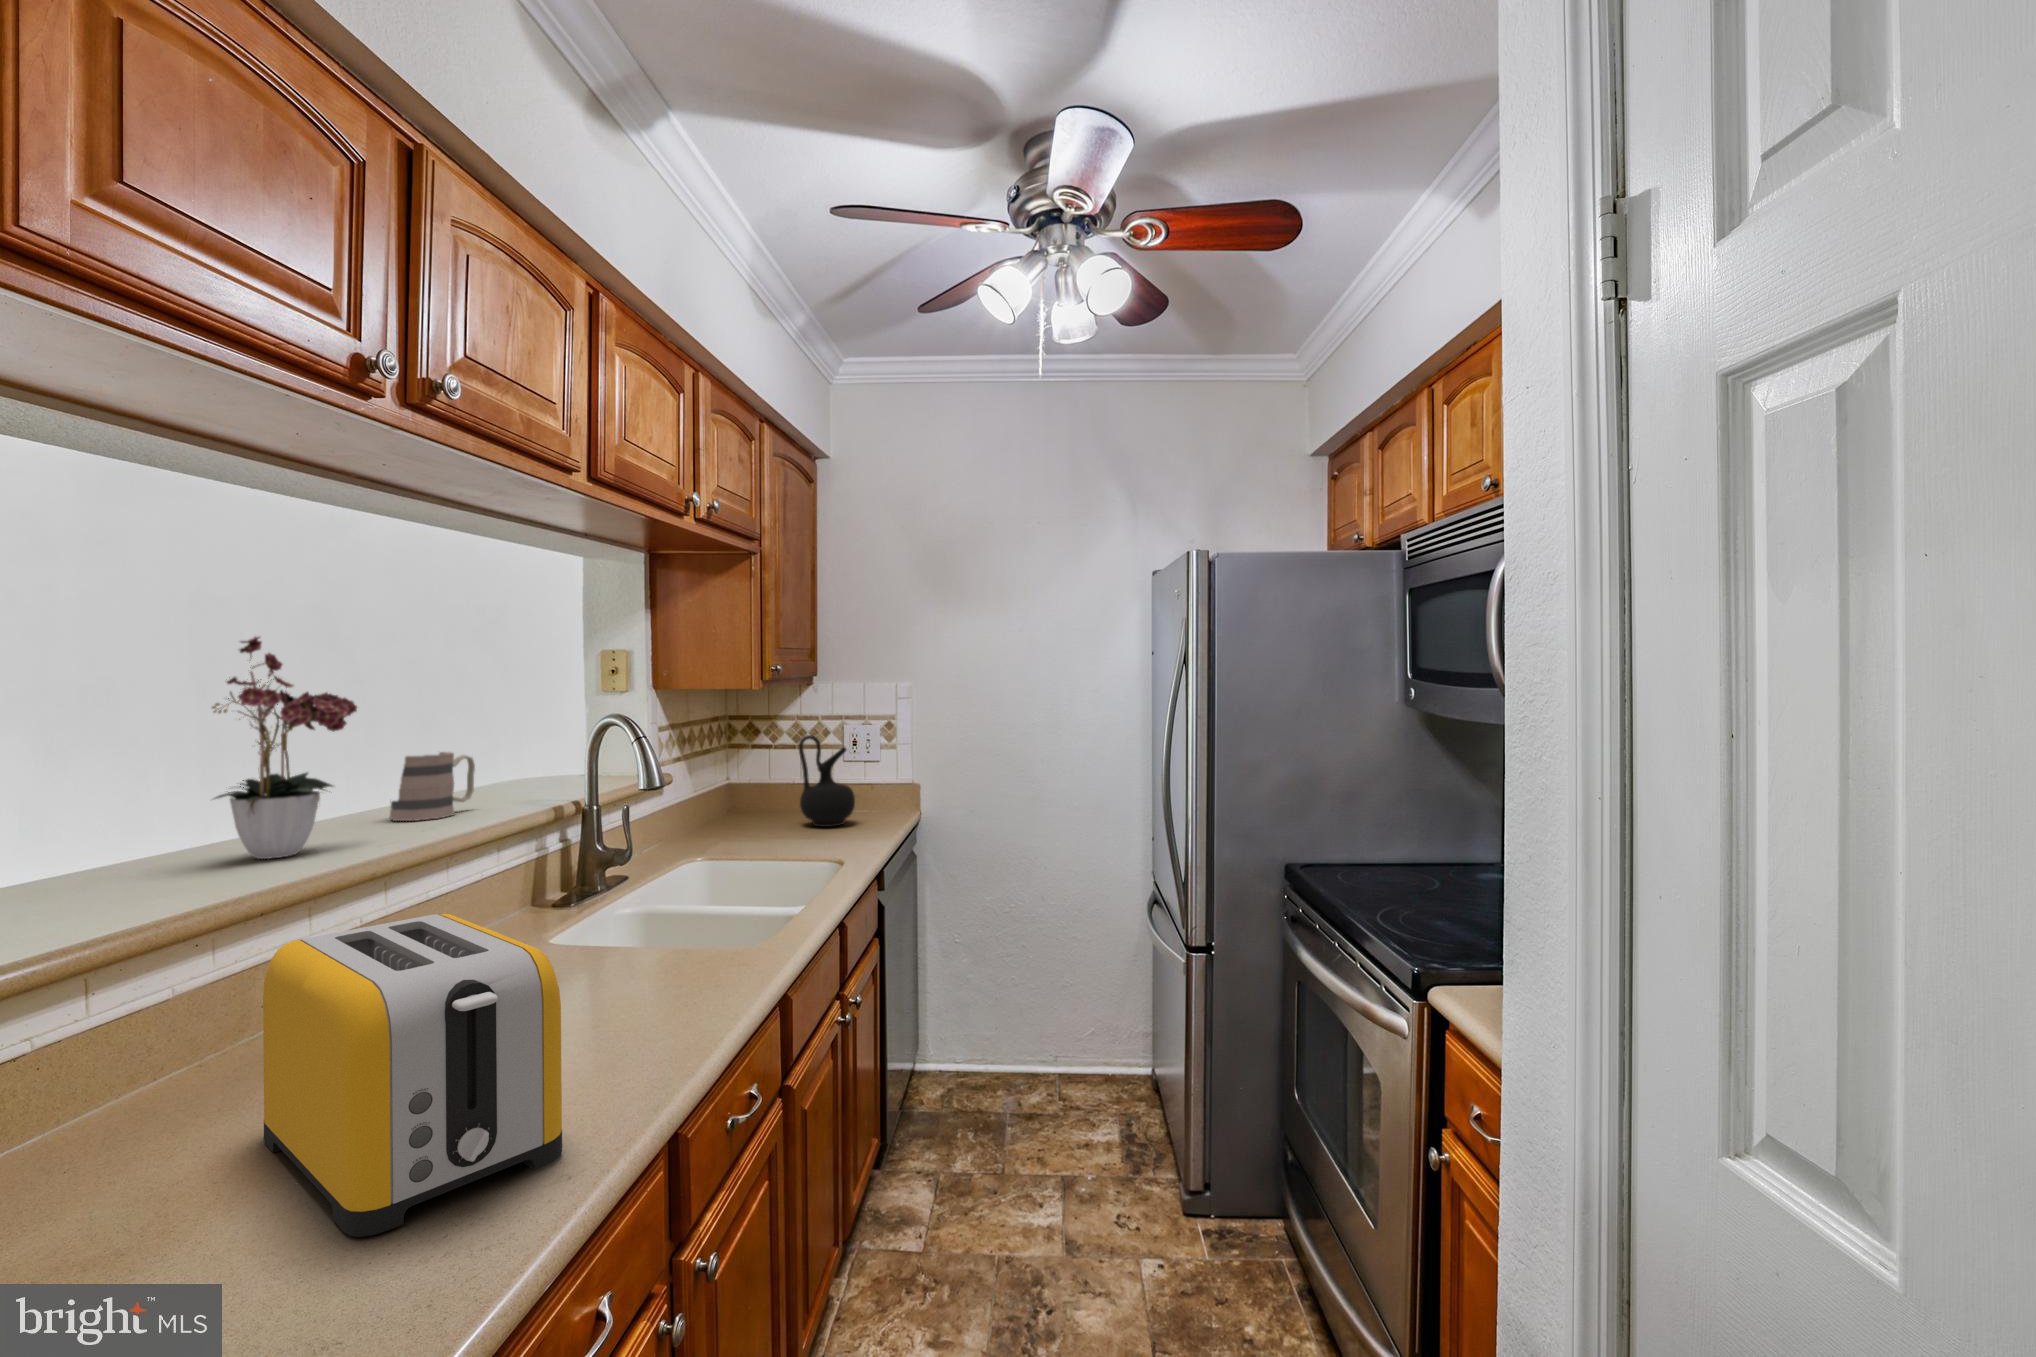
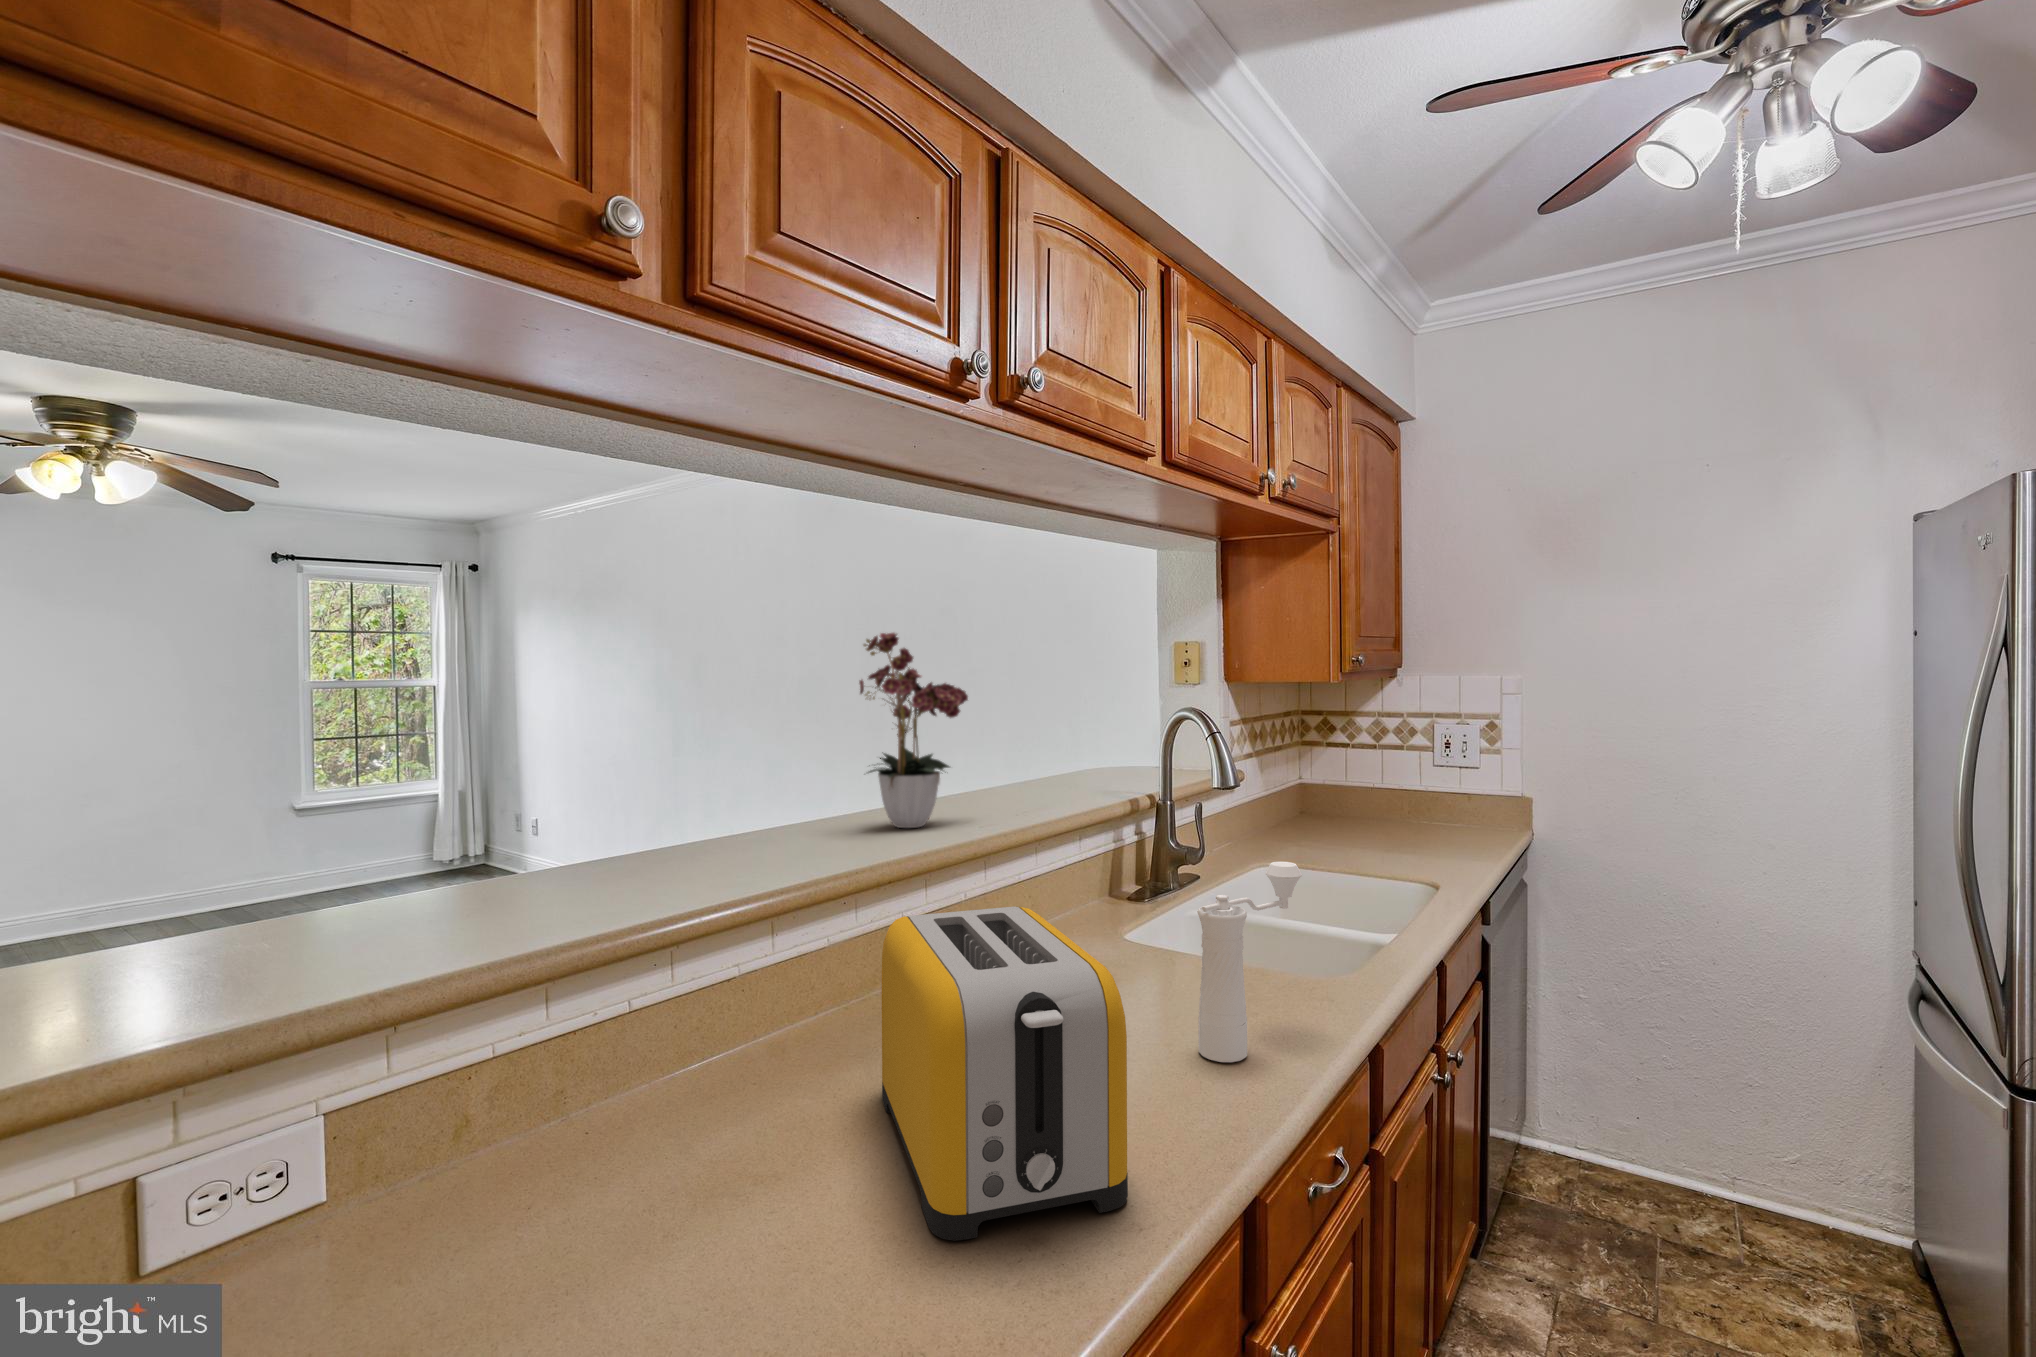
ceramic jug: present [799,735,855,827] -> none [1379,735,1447,841]
mug: present [390,752,475,821] -> none [996,739,1064,802]
pepper mill: none [627,845,724,1030] -> present [1197,861,1302,1062]

